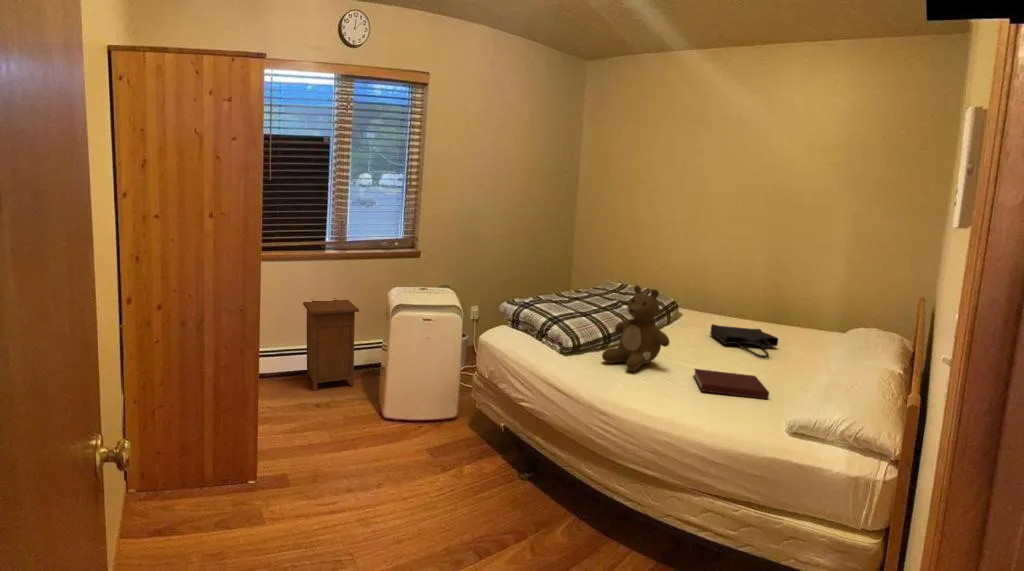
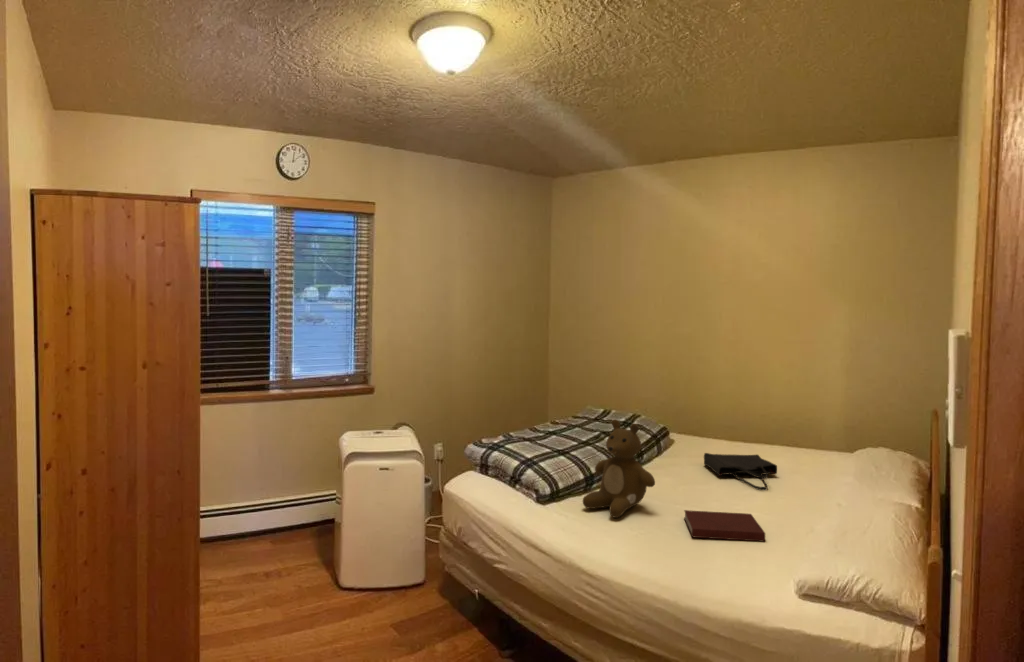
nightstand: present [303,298,359,390] -> none [242,449,308,562]

